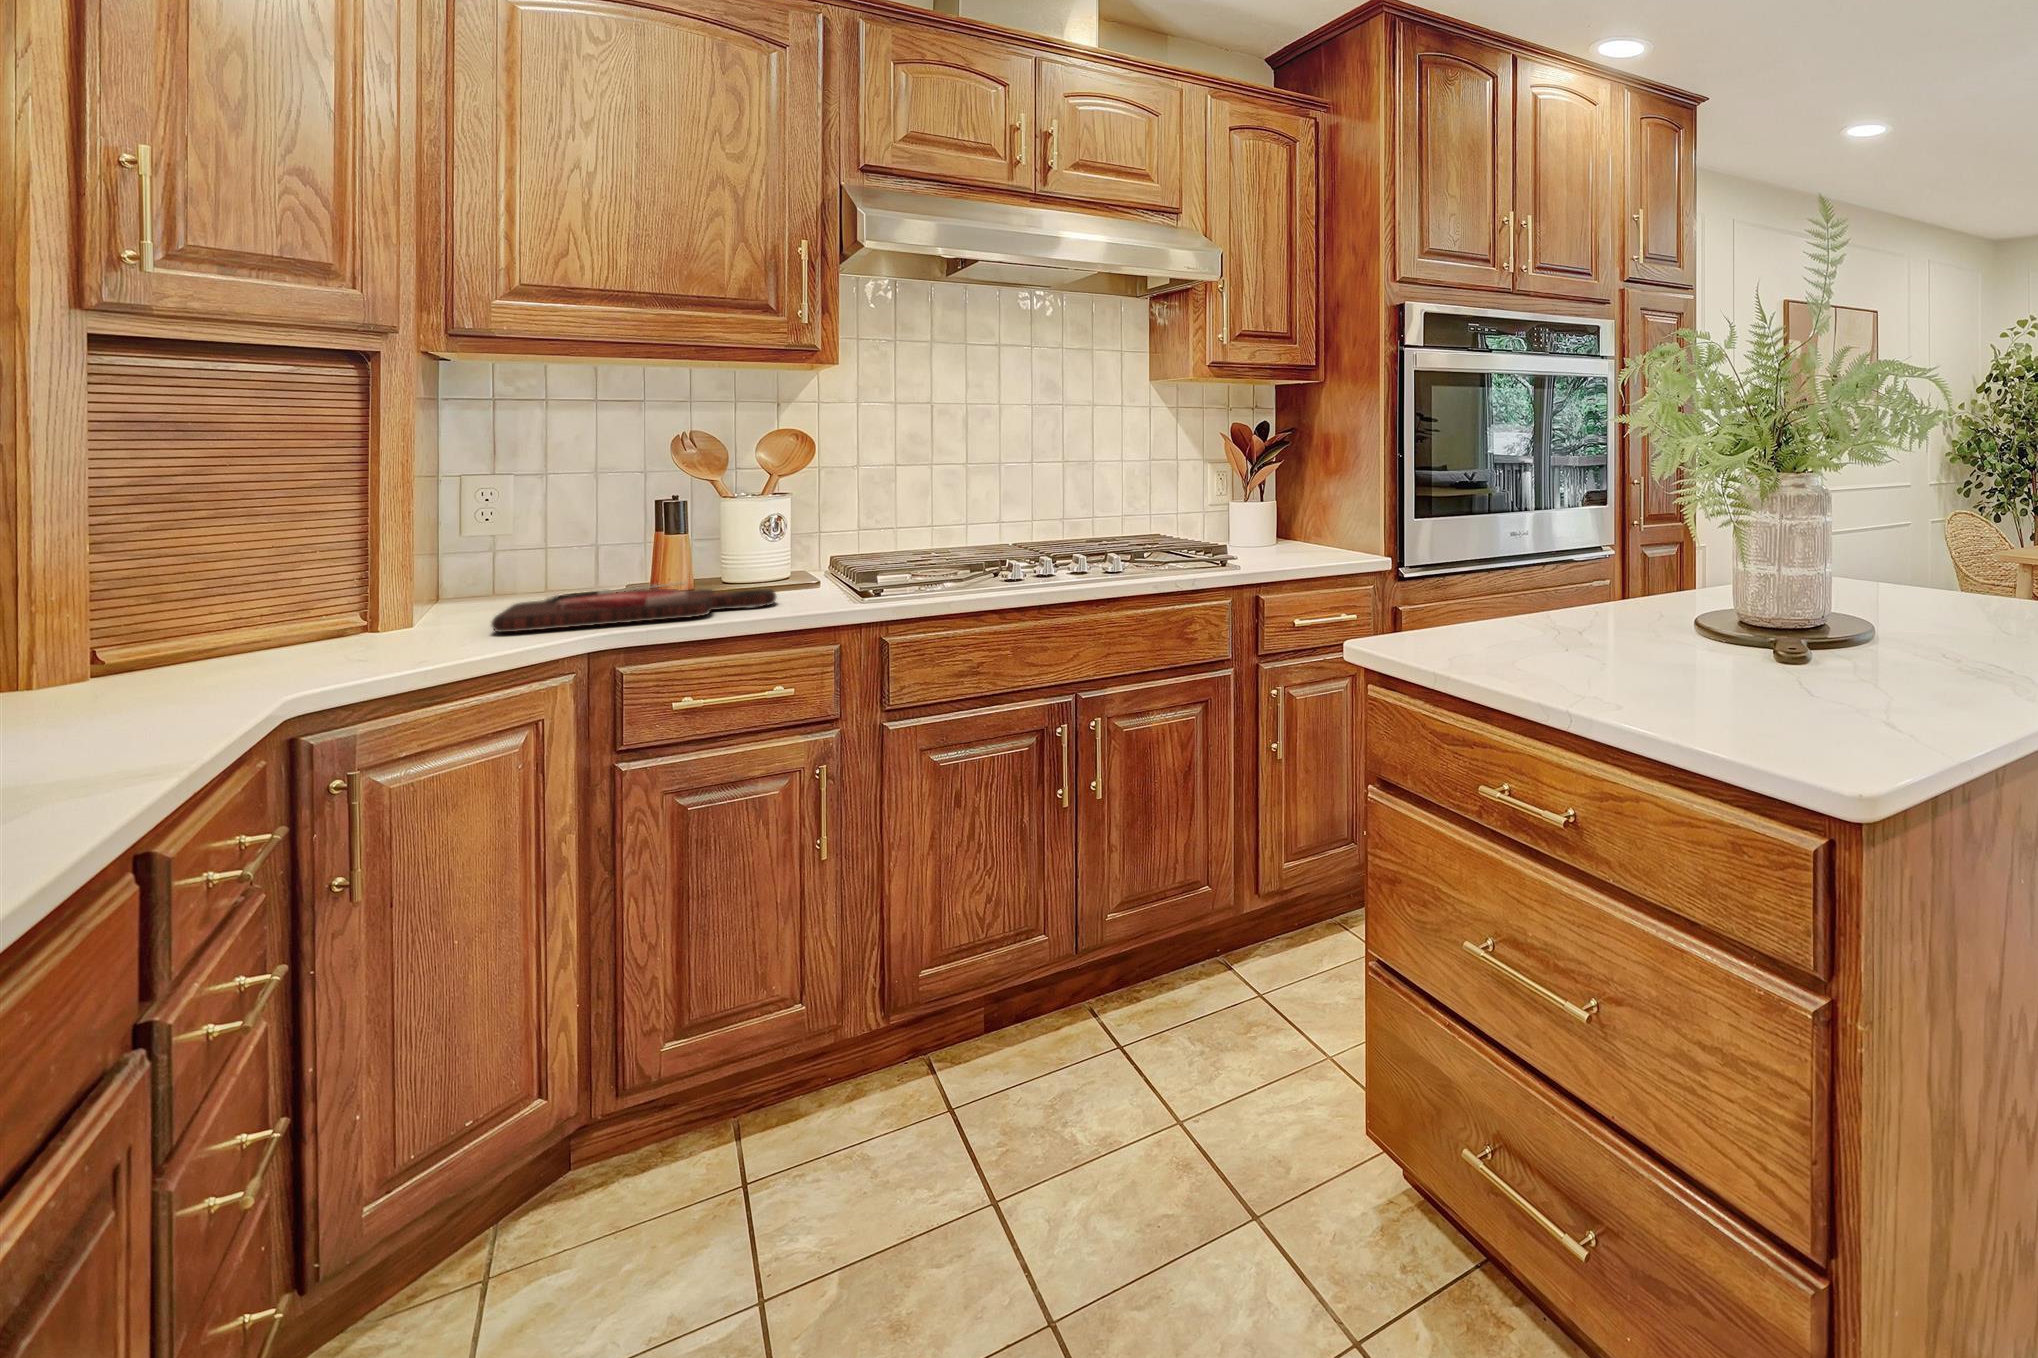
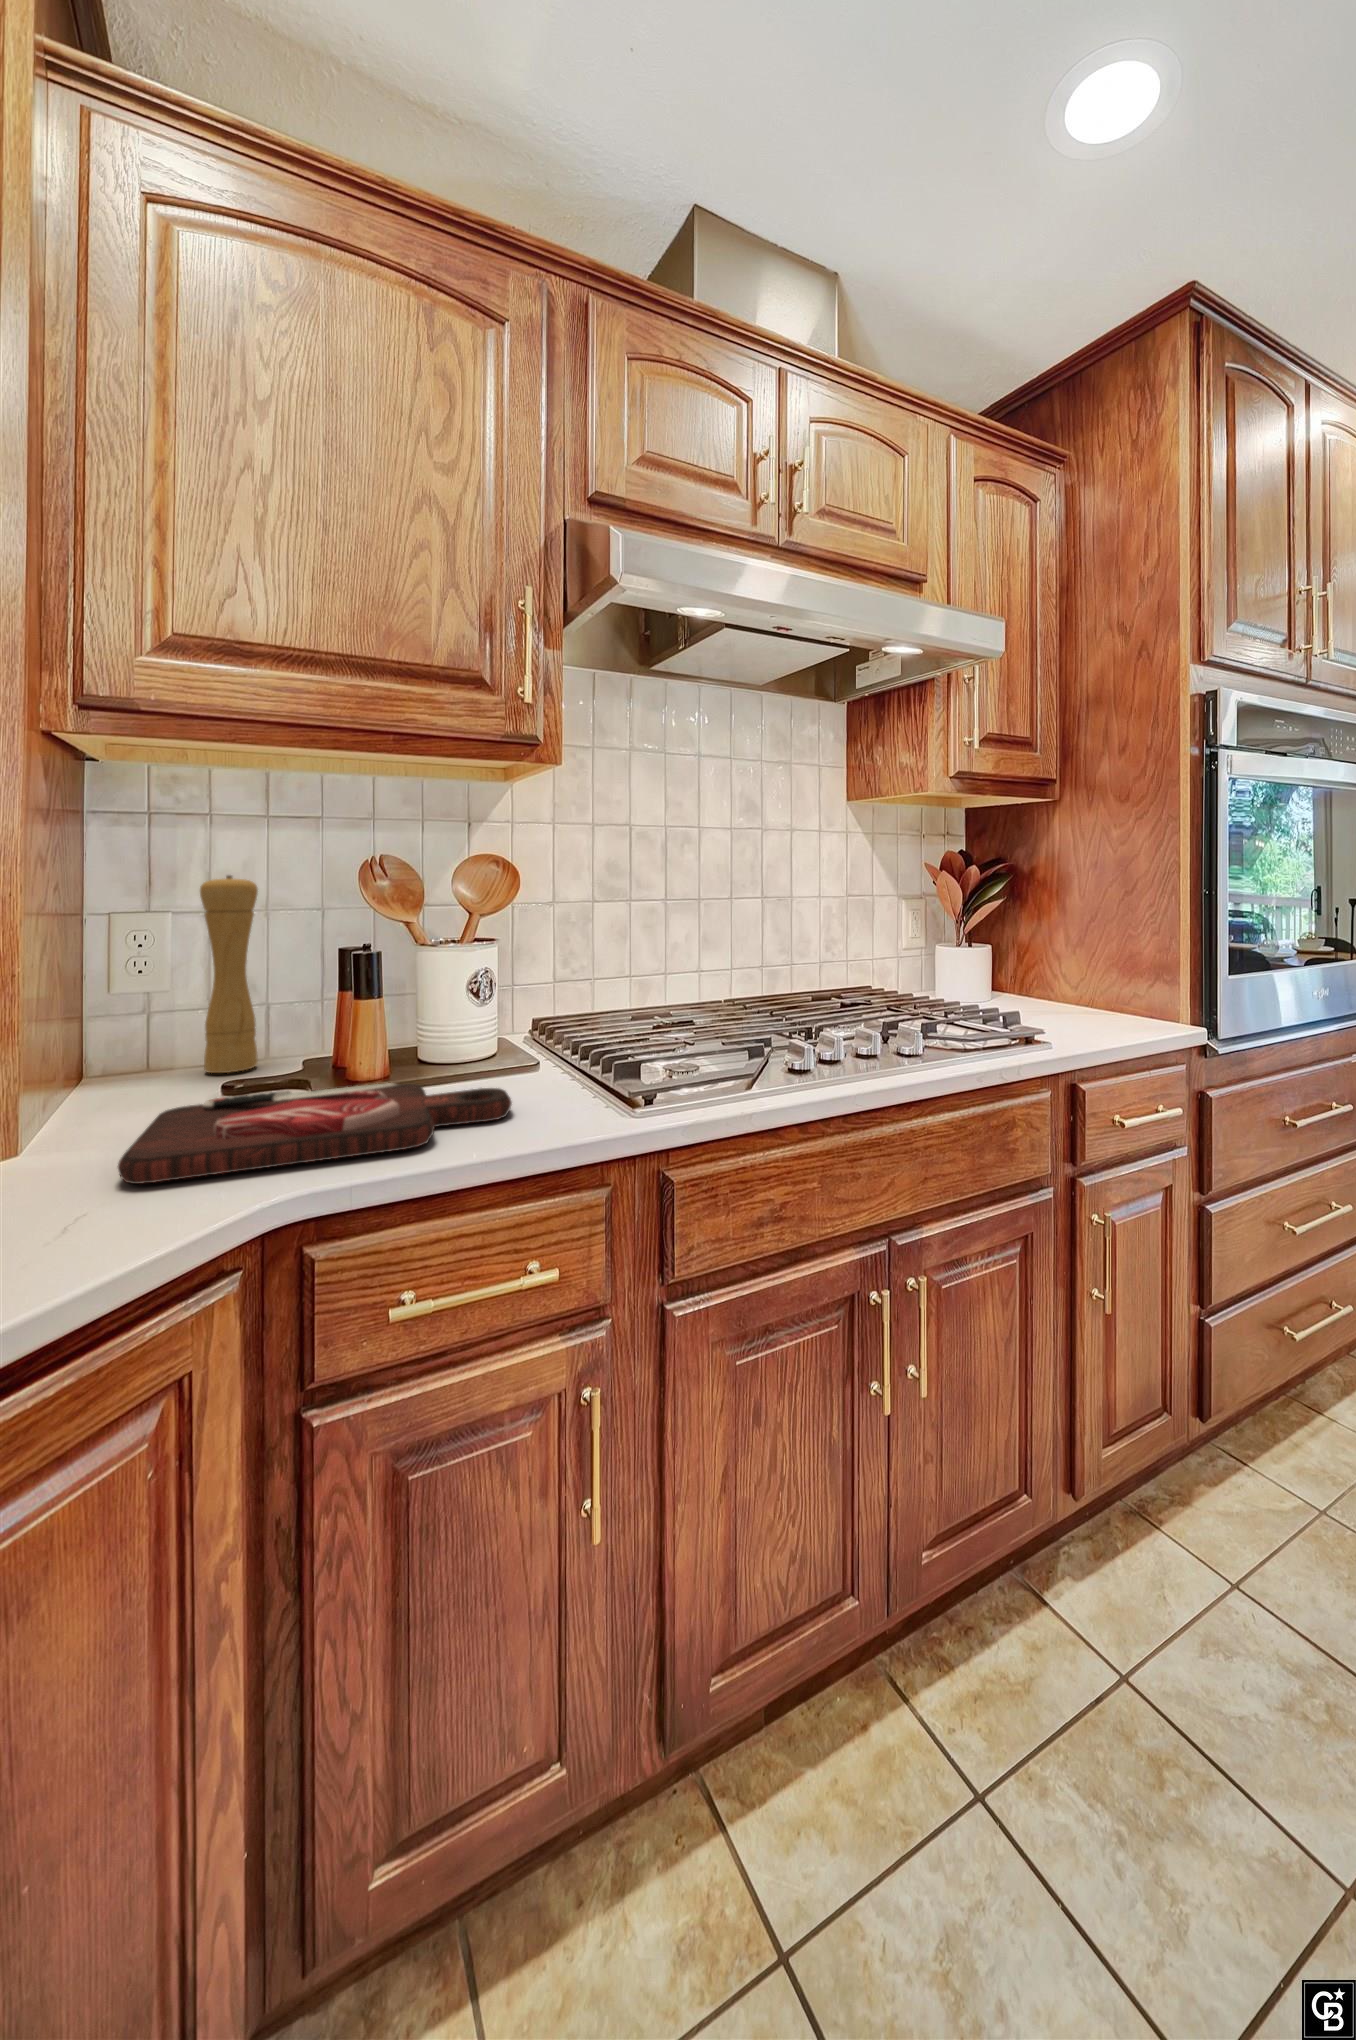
pepper mill: none [540,446,588,592] -> present [200,875,258,1073]

